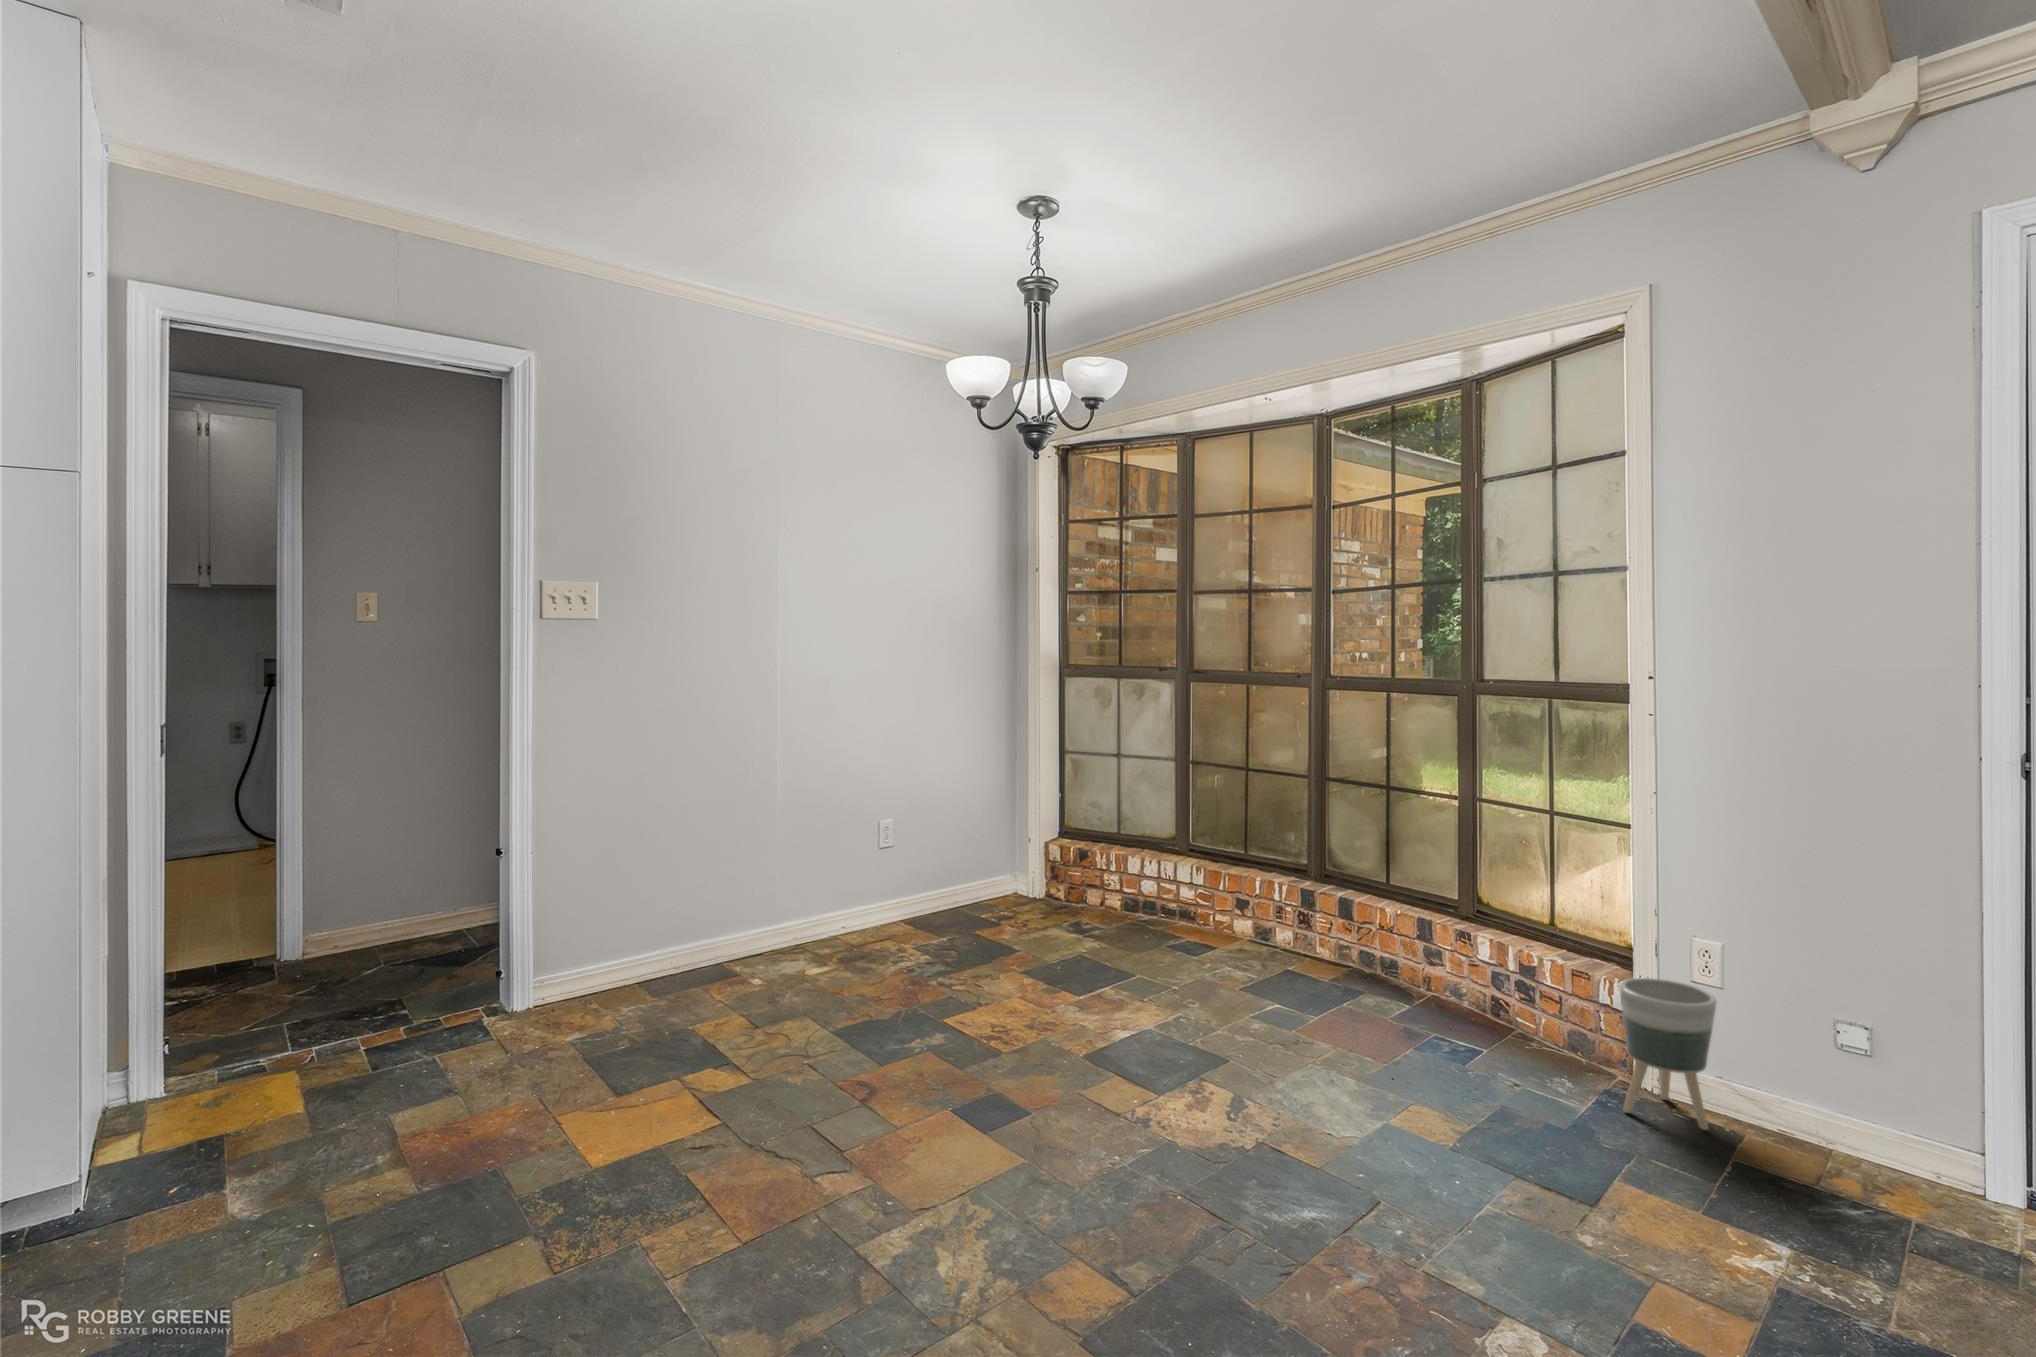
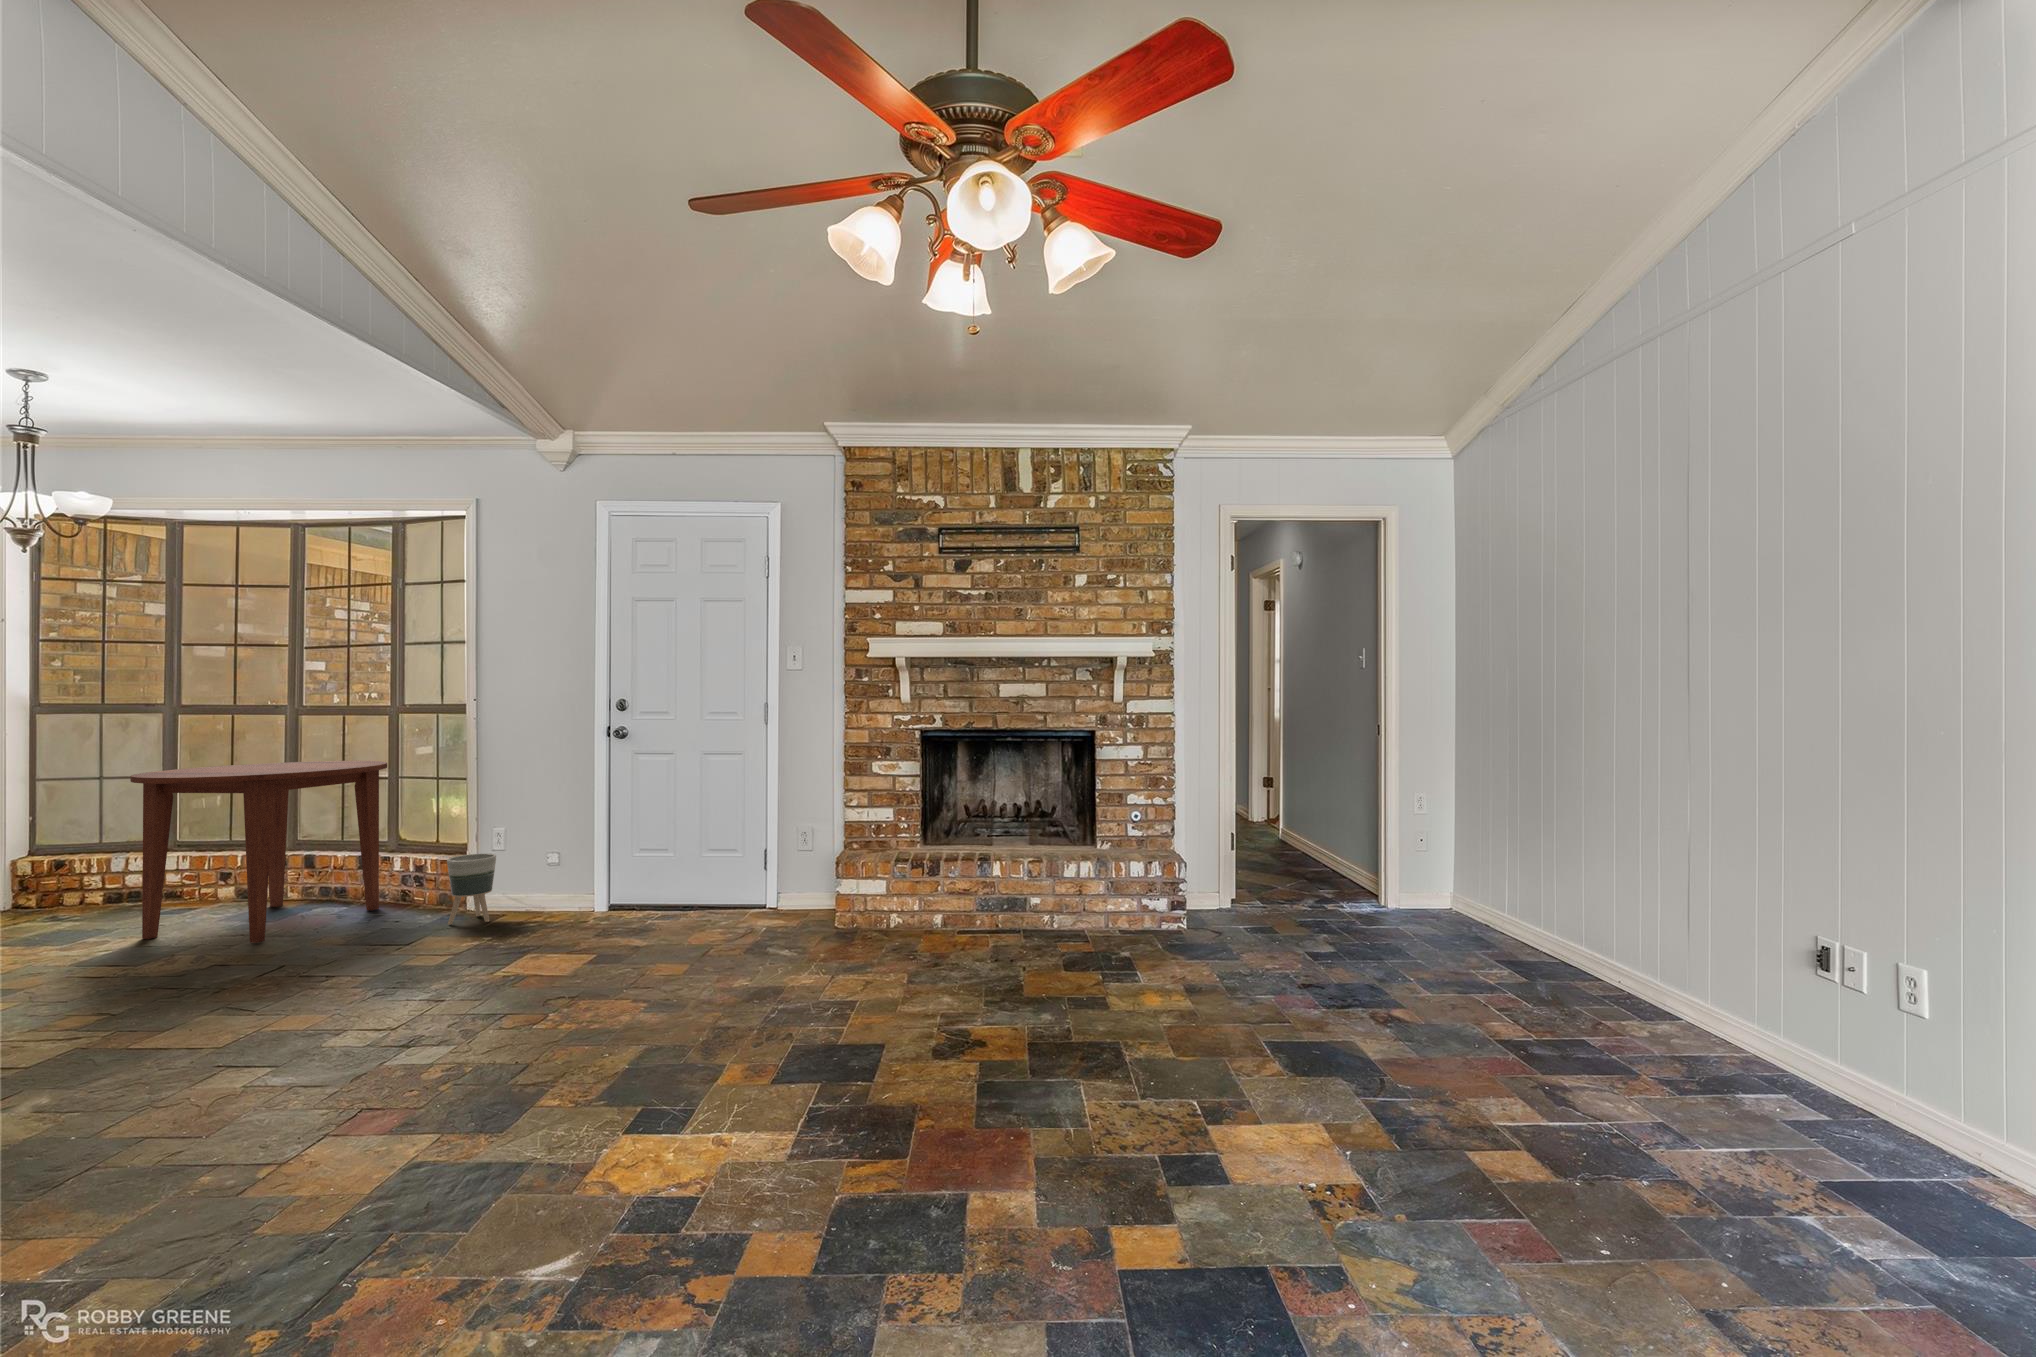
dining table: none [1170,759,1477,1060] -> present [130,761,387,943]

